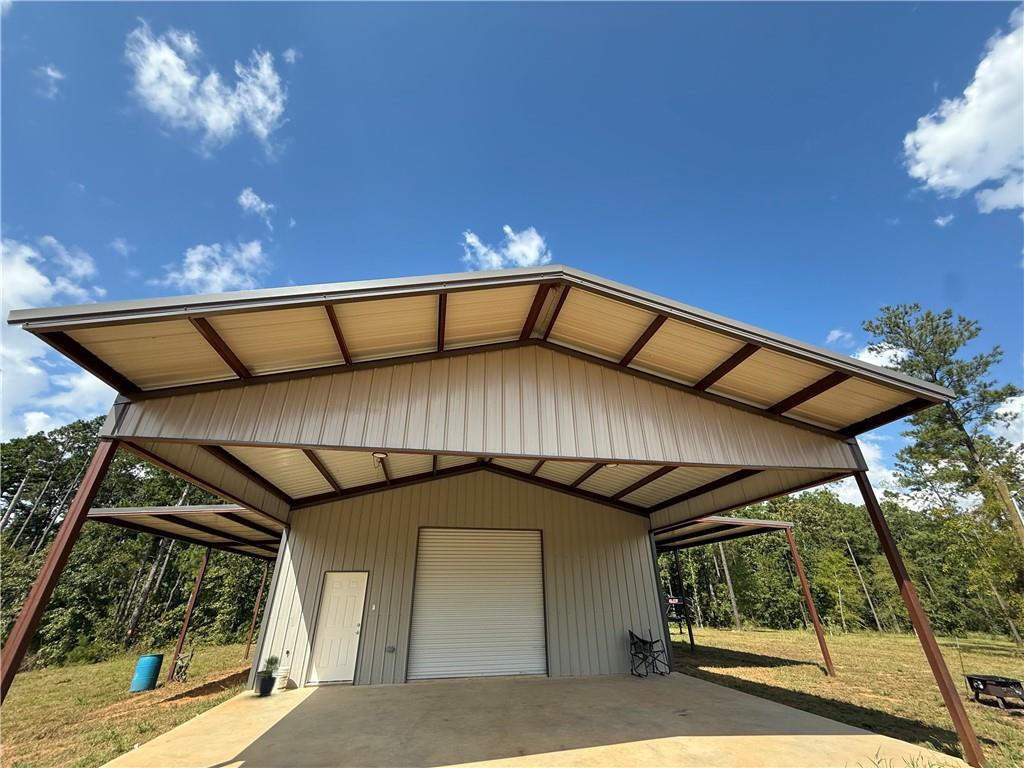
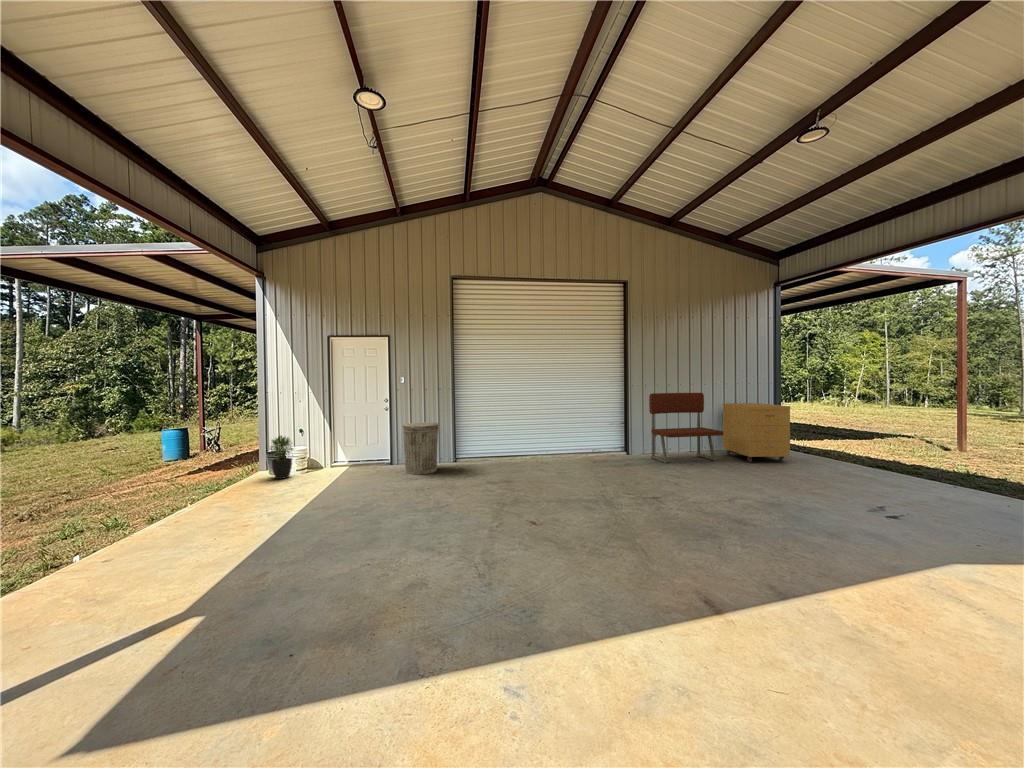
bench: none [561,619,616,684] -> present [649,393,724,463]
storage cabinet: none [621,629,668,683] -> present [723,403,790,462]
trash can: none [364,645,396,693] -> present [403,422,439,475]

